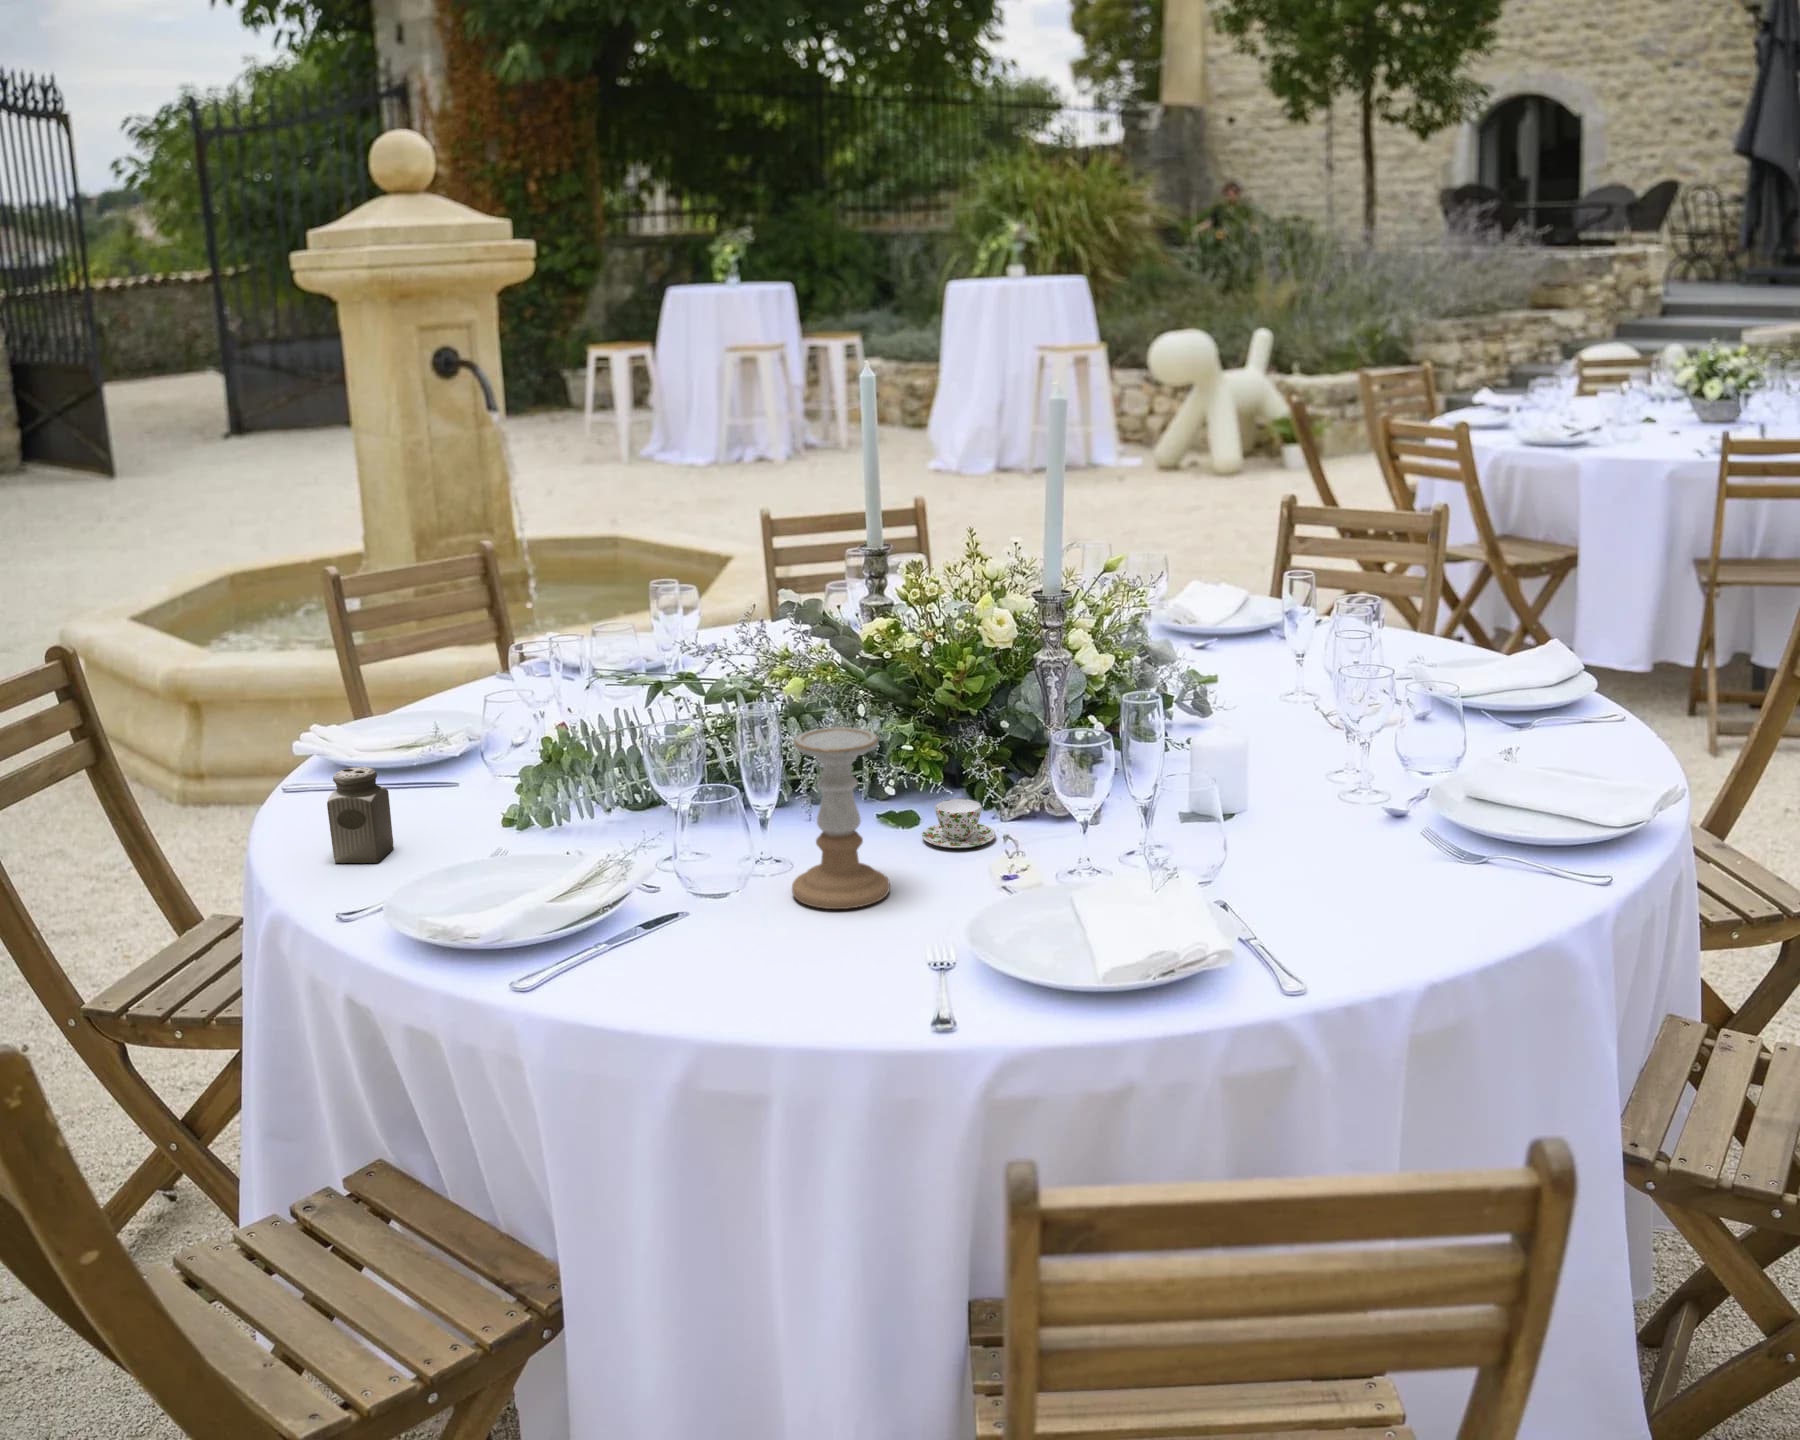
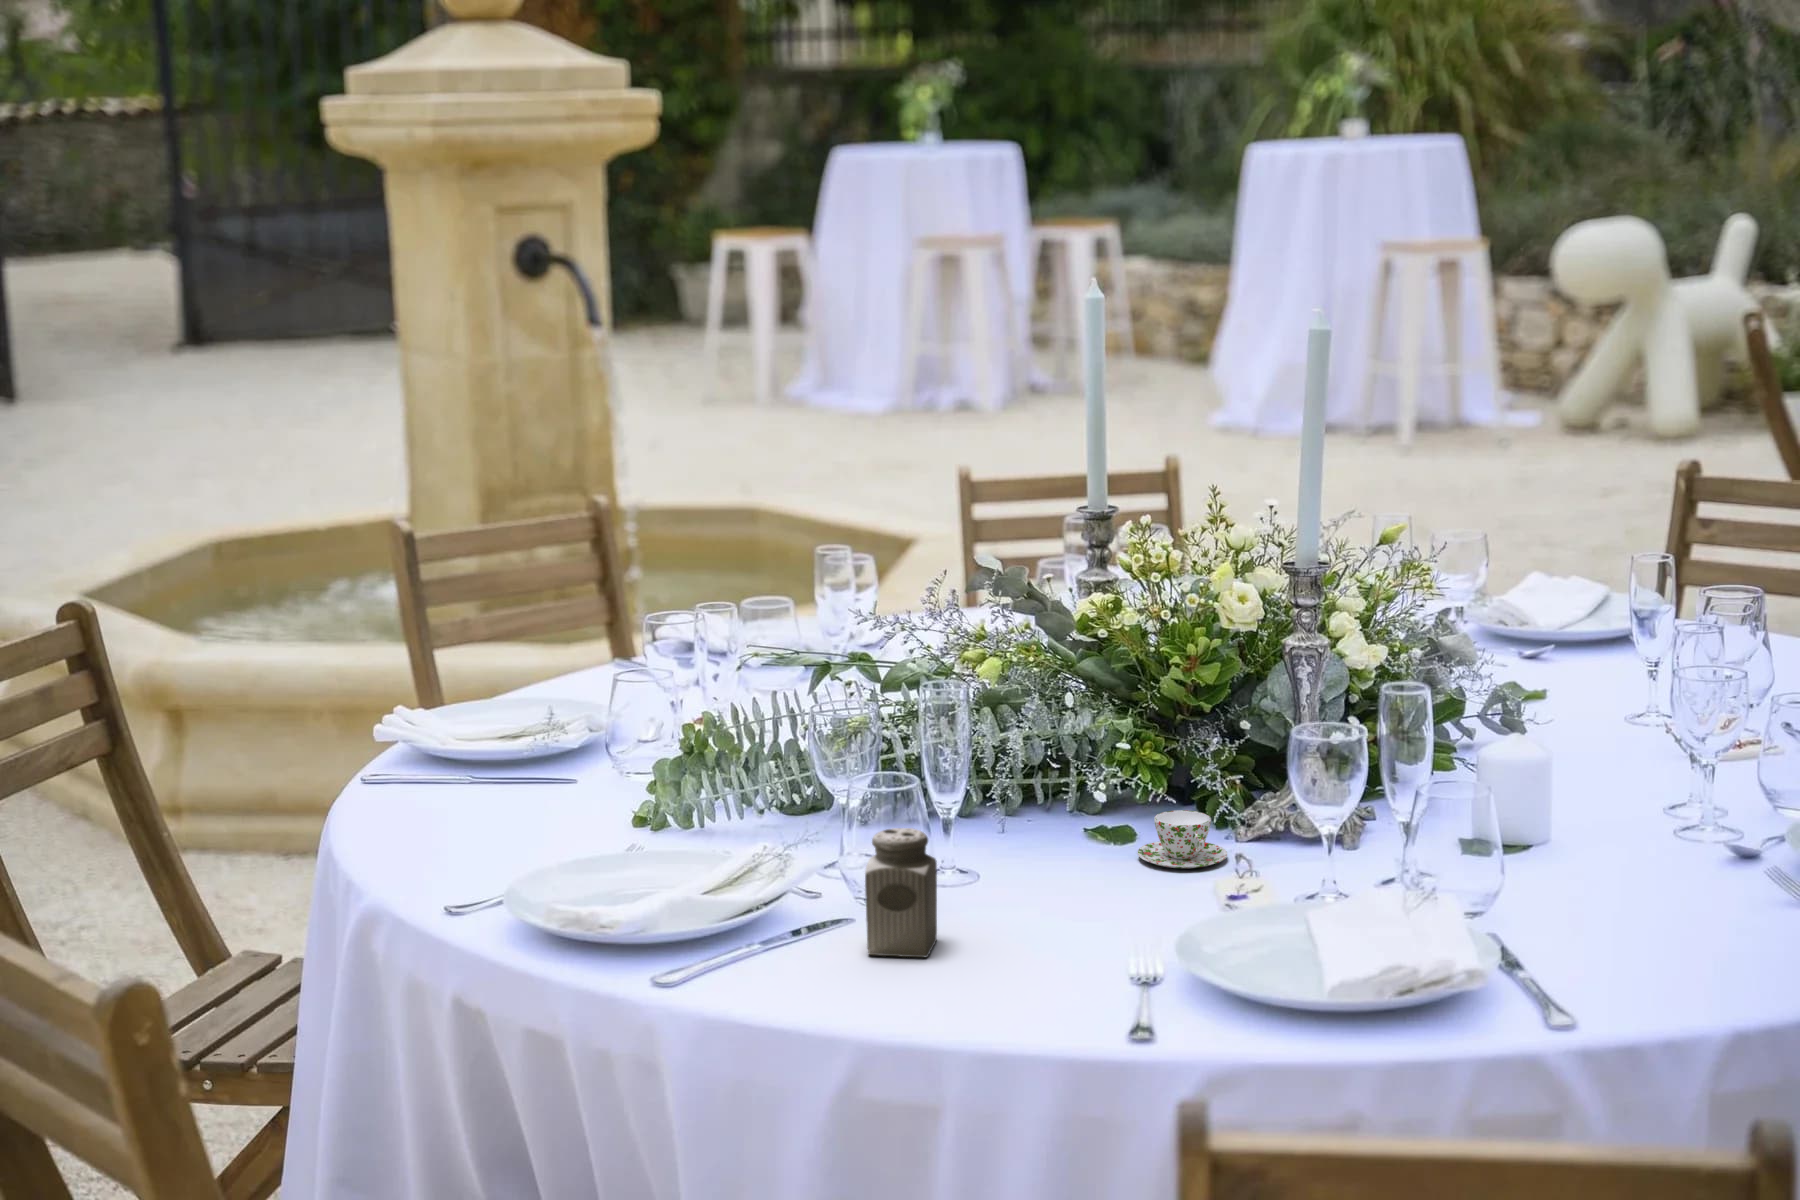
candle holder: present [792,727,890,909] -> none [978,713,1094,926]
salt shaker: present [327,767,394,863] -> present [865,828,937,957]

